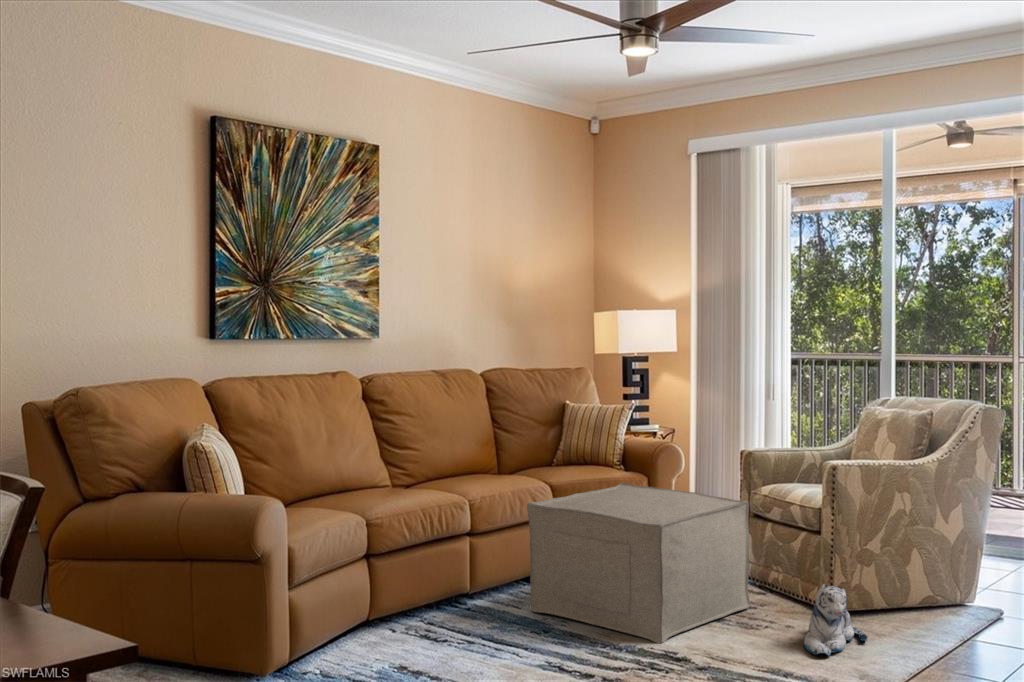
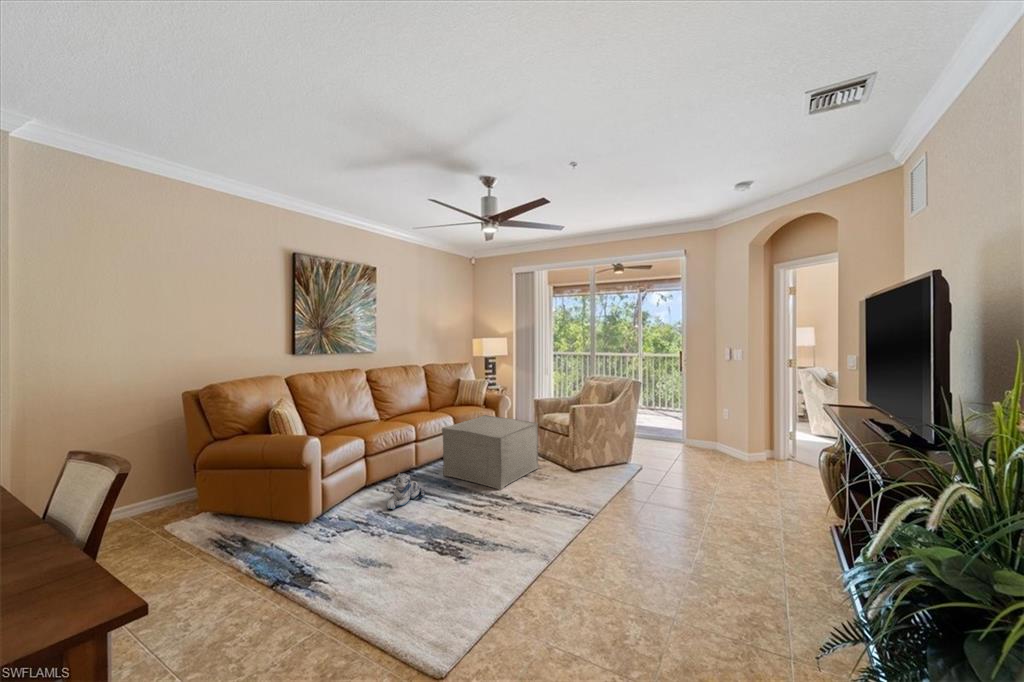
plush toy: present [803,585,867,656] -> present [387,473,425,509]

